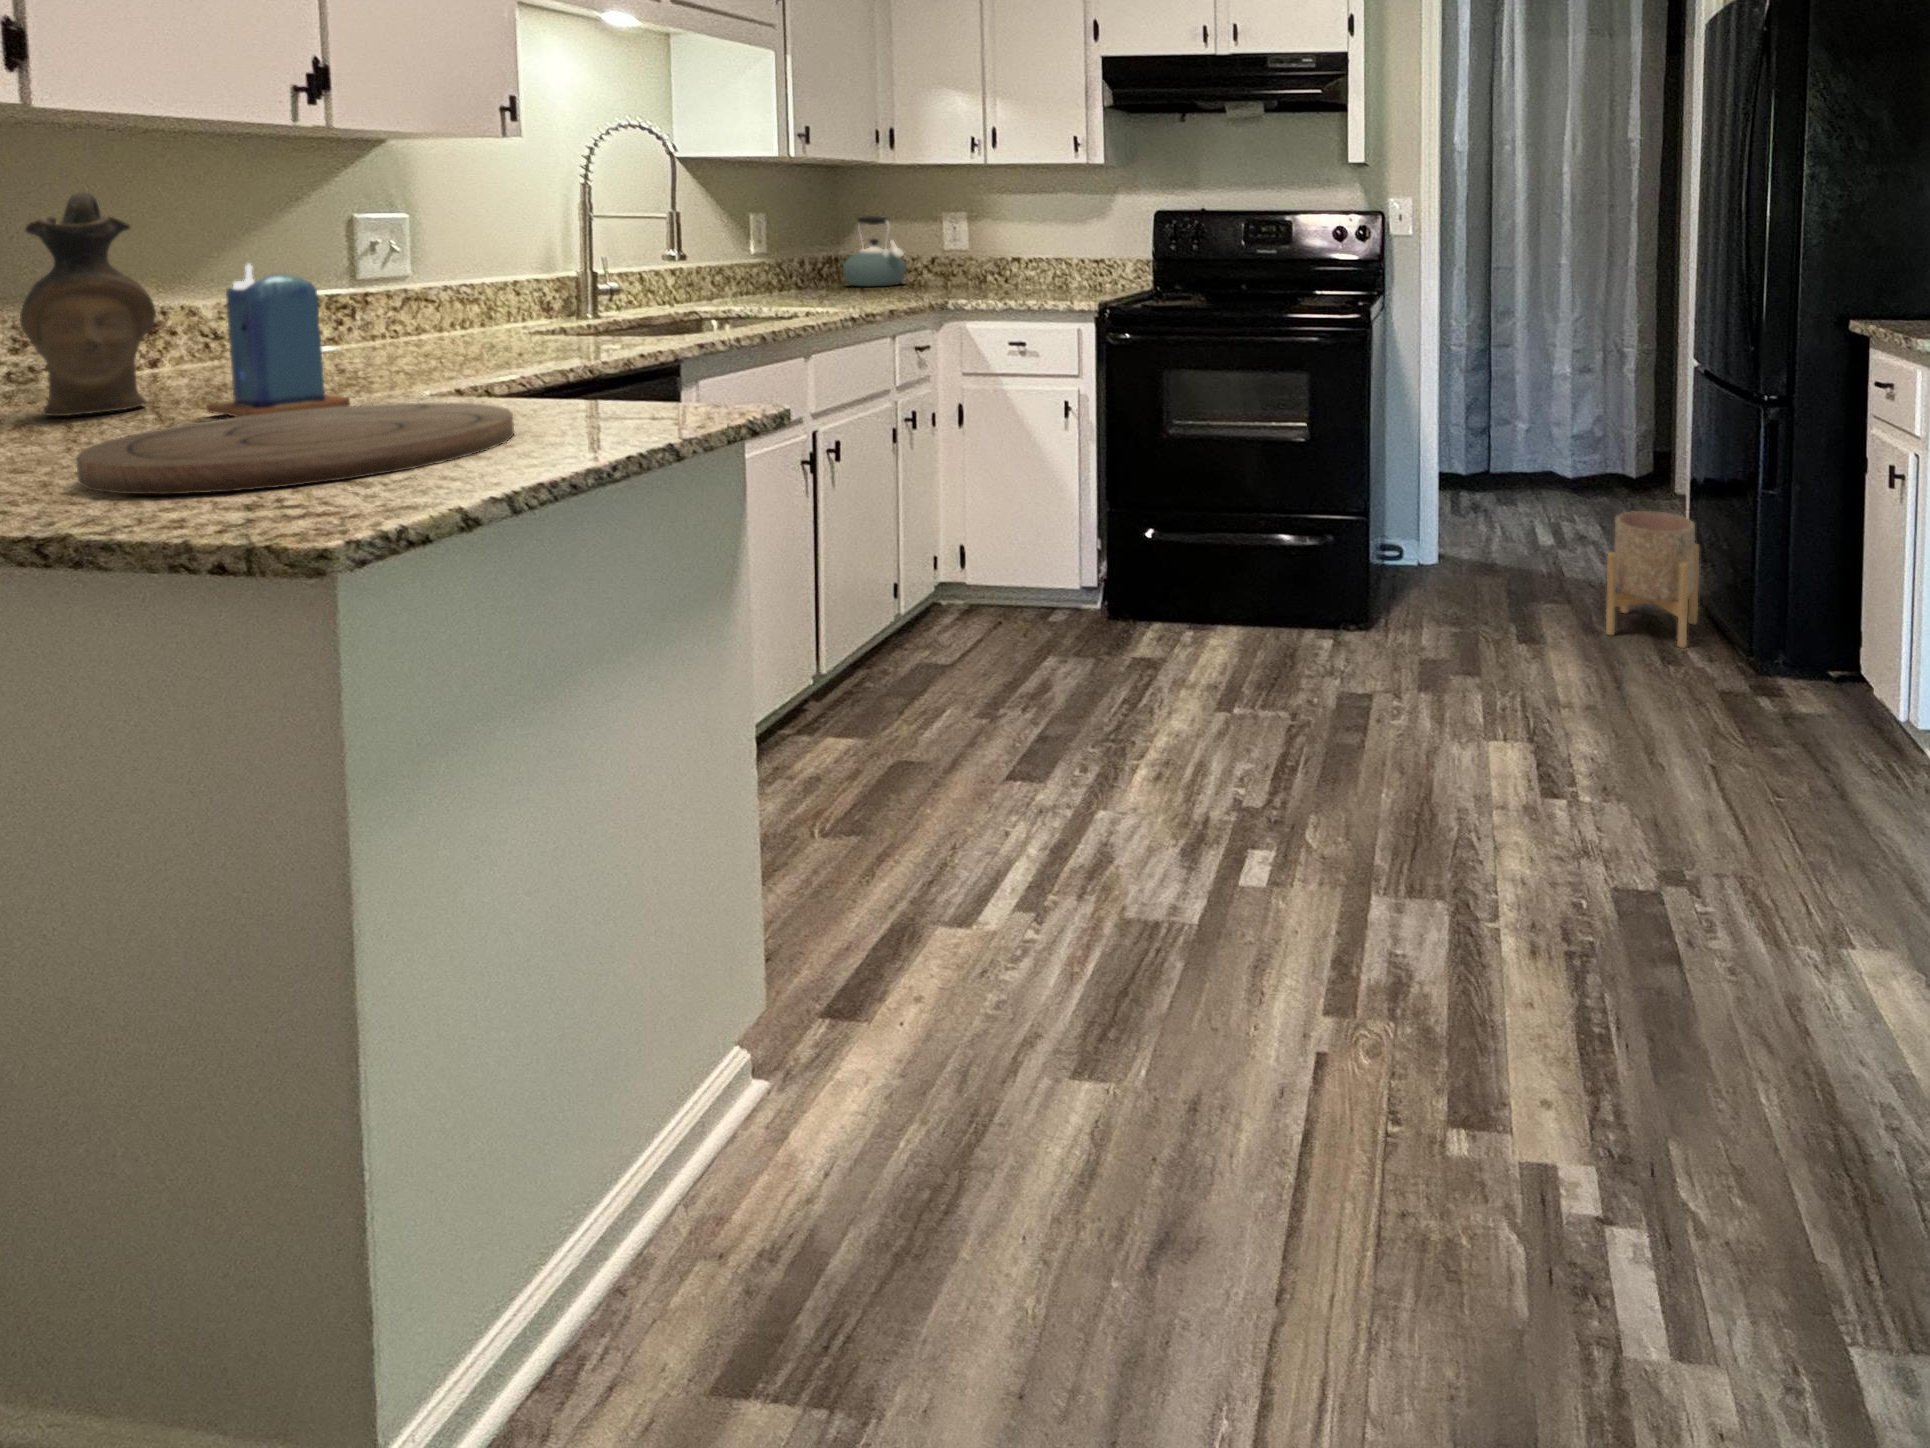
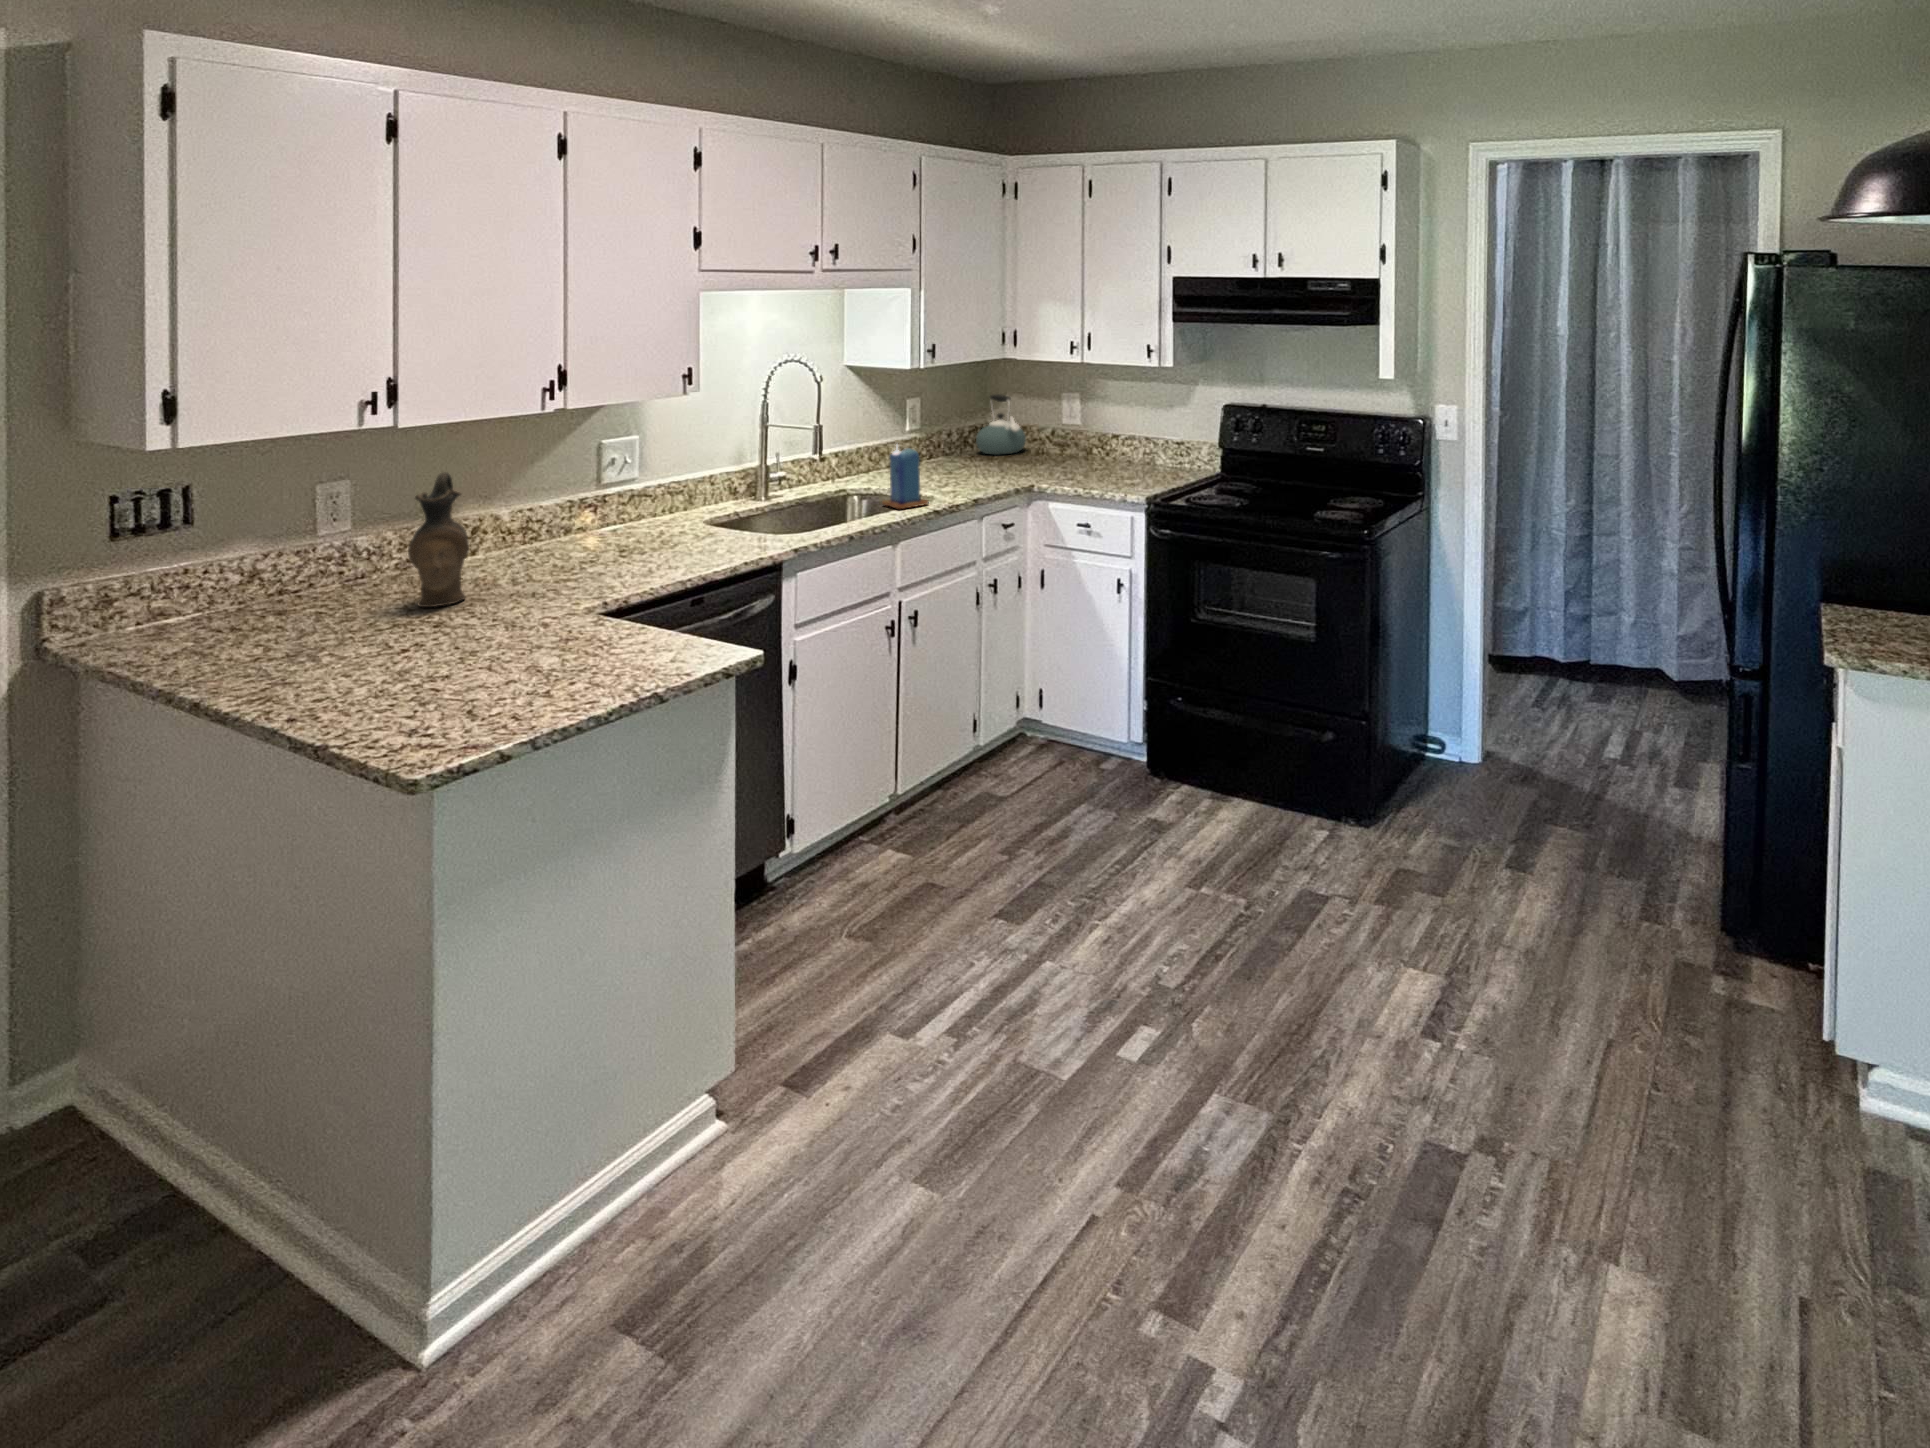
candle: present [207,264,350,417] -> present [882,446,929,509]
cutting board: present [76,403,514,494] -> none [383,628,594,704]
planter: present [1606,511,1699,648] -> none [1616,744,1734,905]

